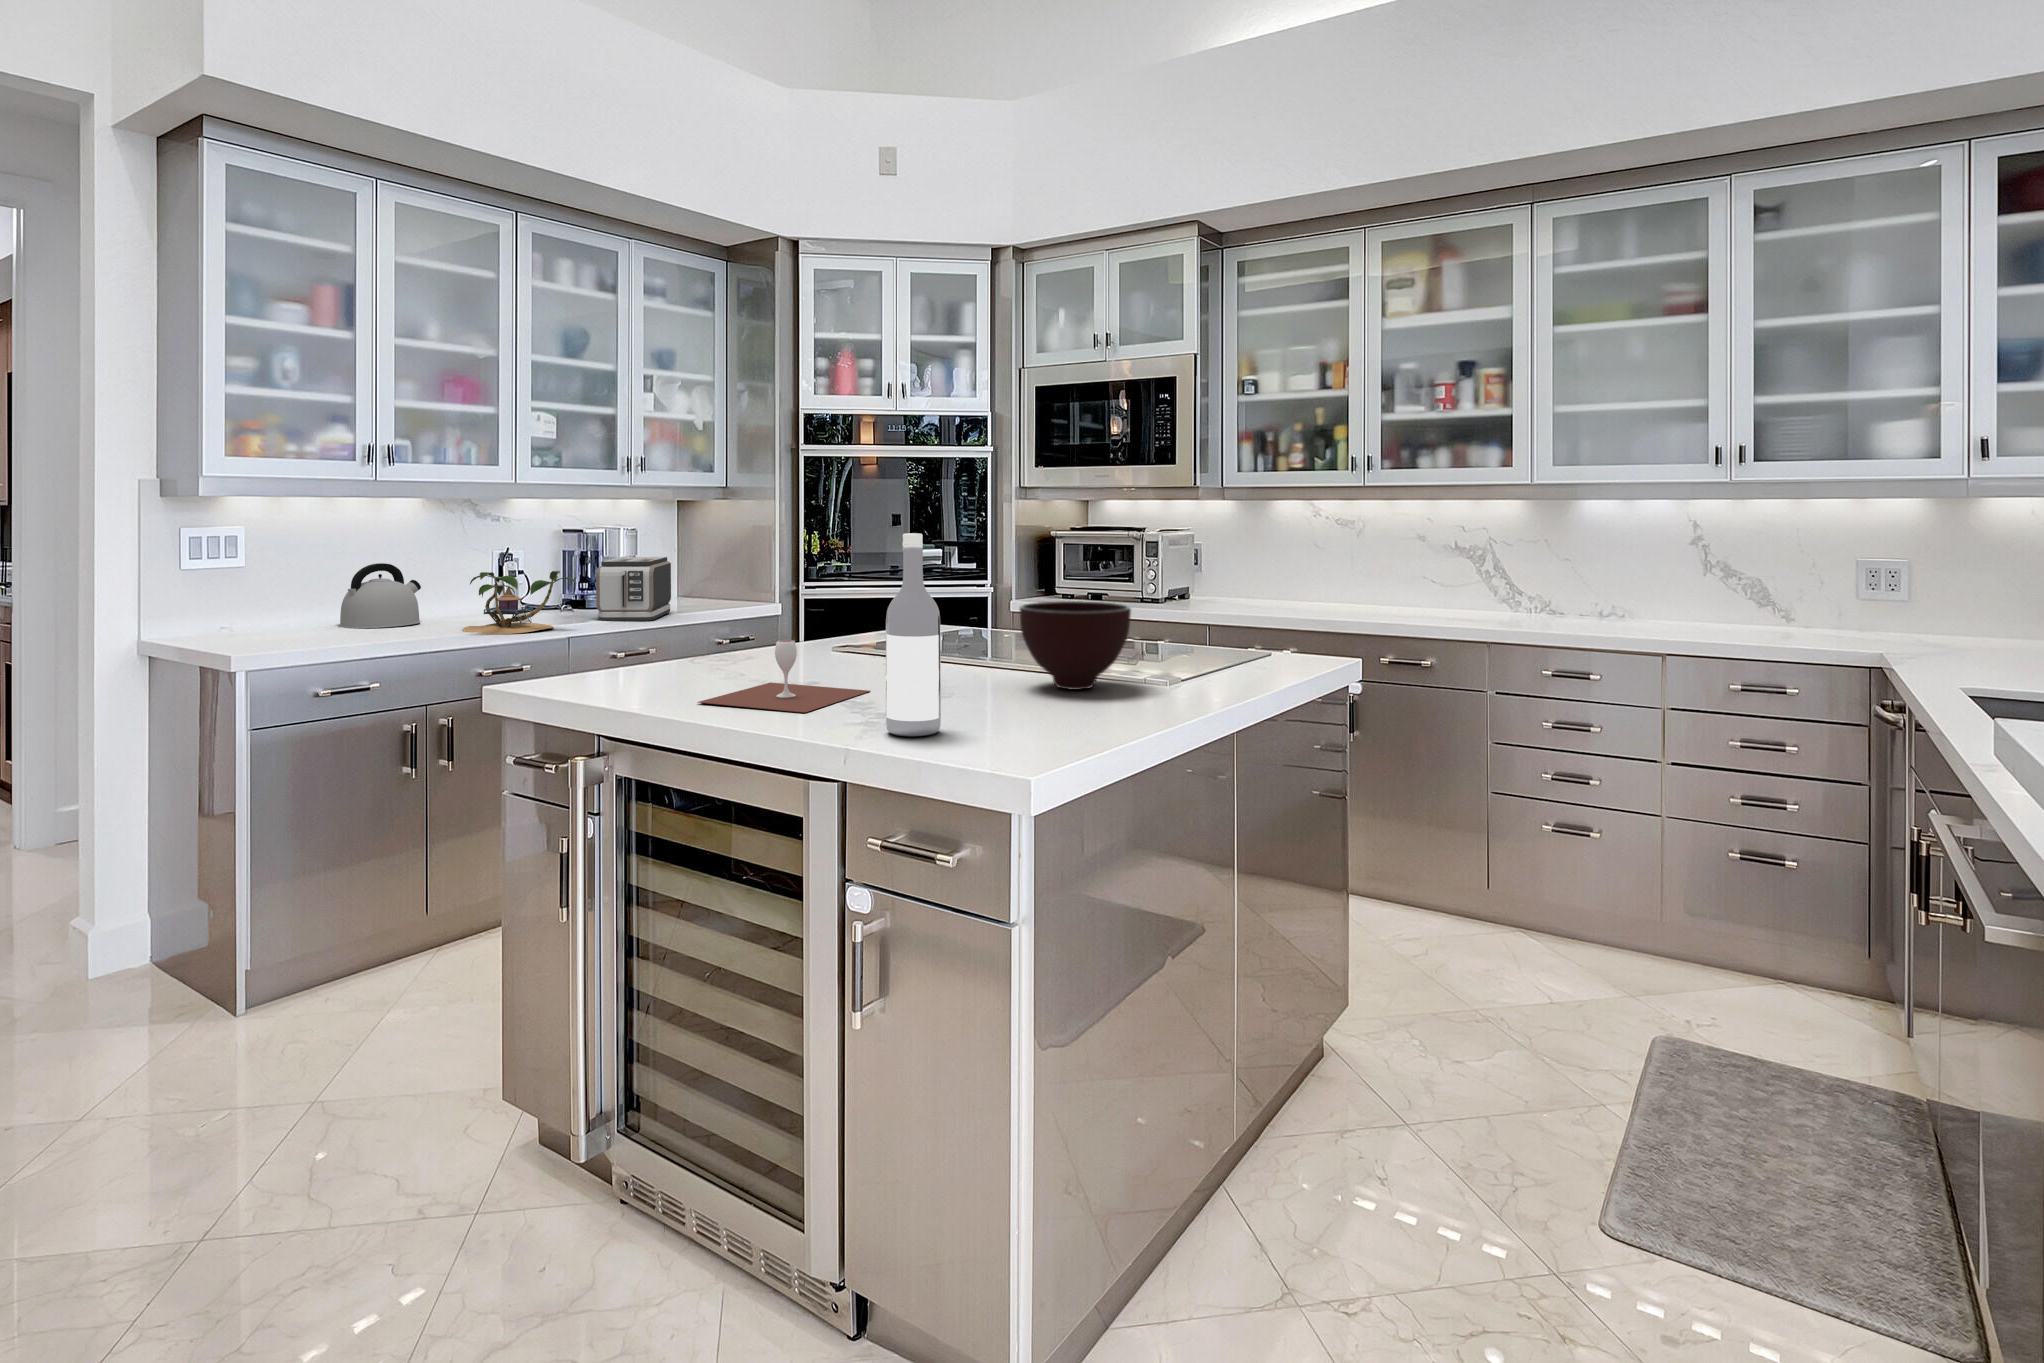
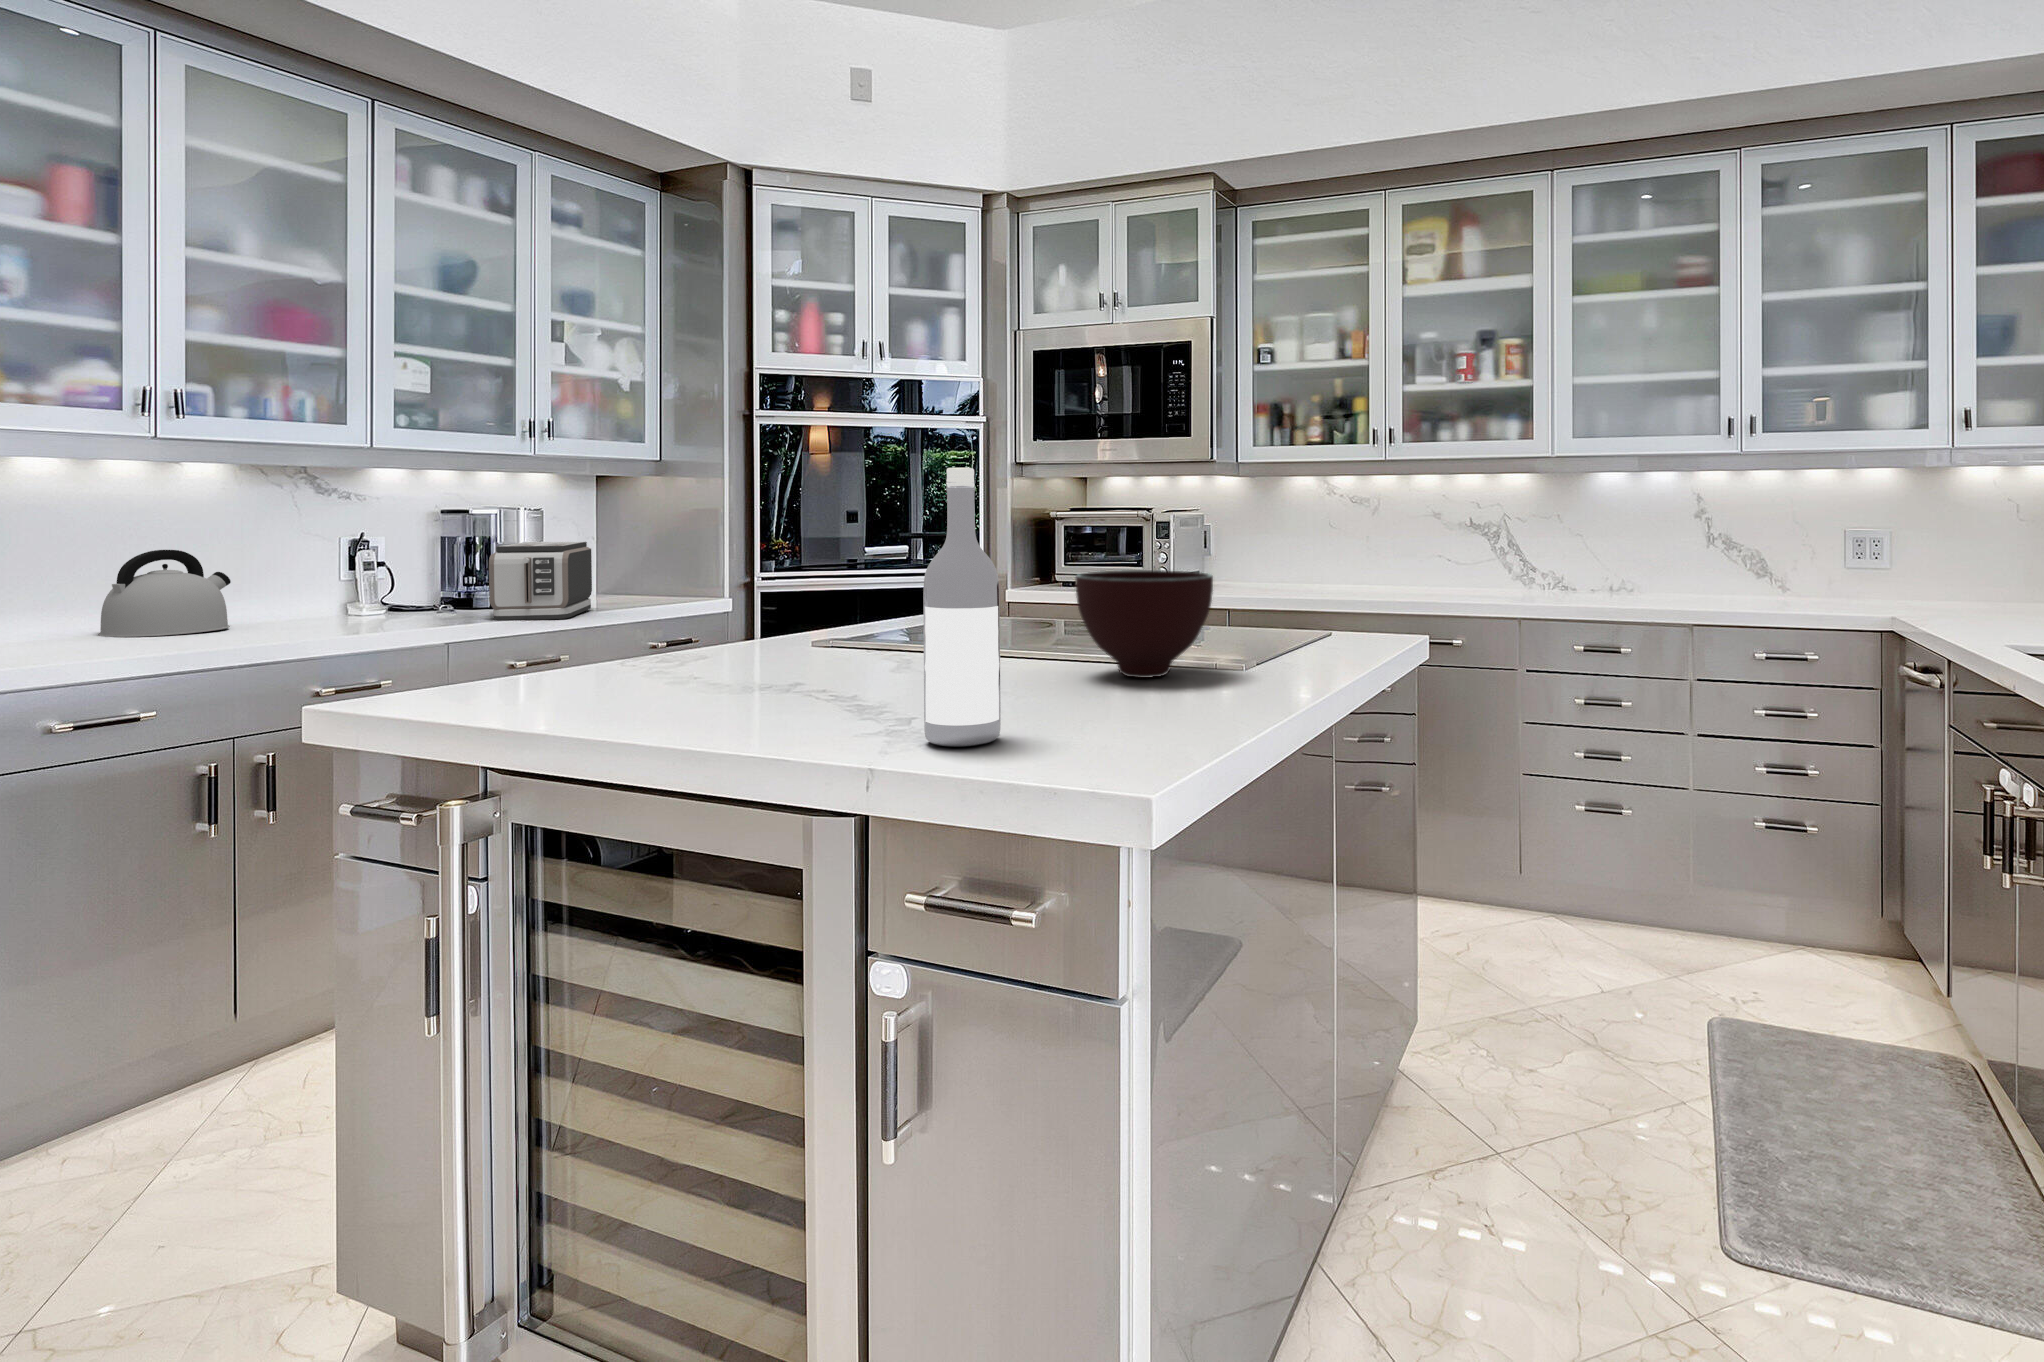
plant: present [463,571,576,634] -> none [292,556,461,640]
wine glass: present [698,640,870,713] -> none [637,625,883,721]

